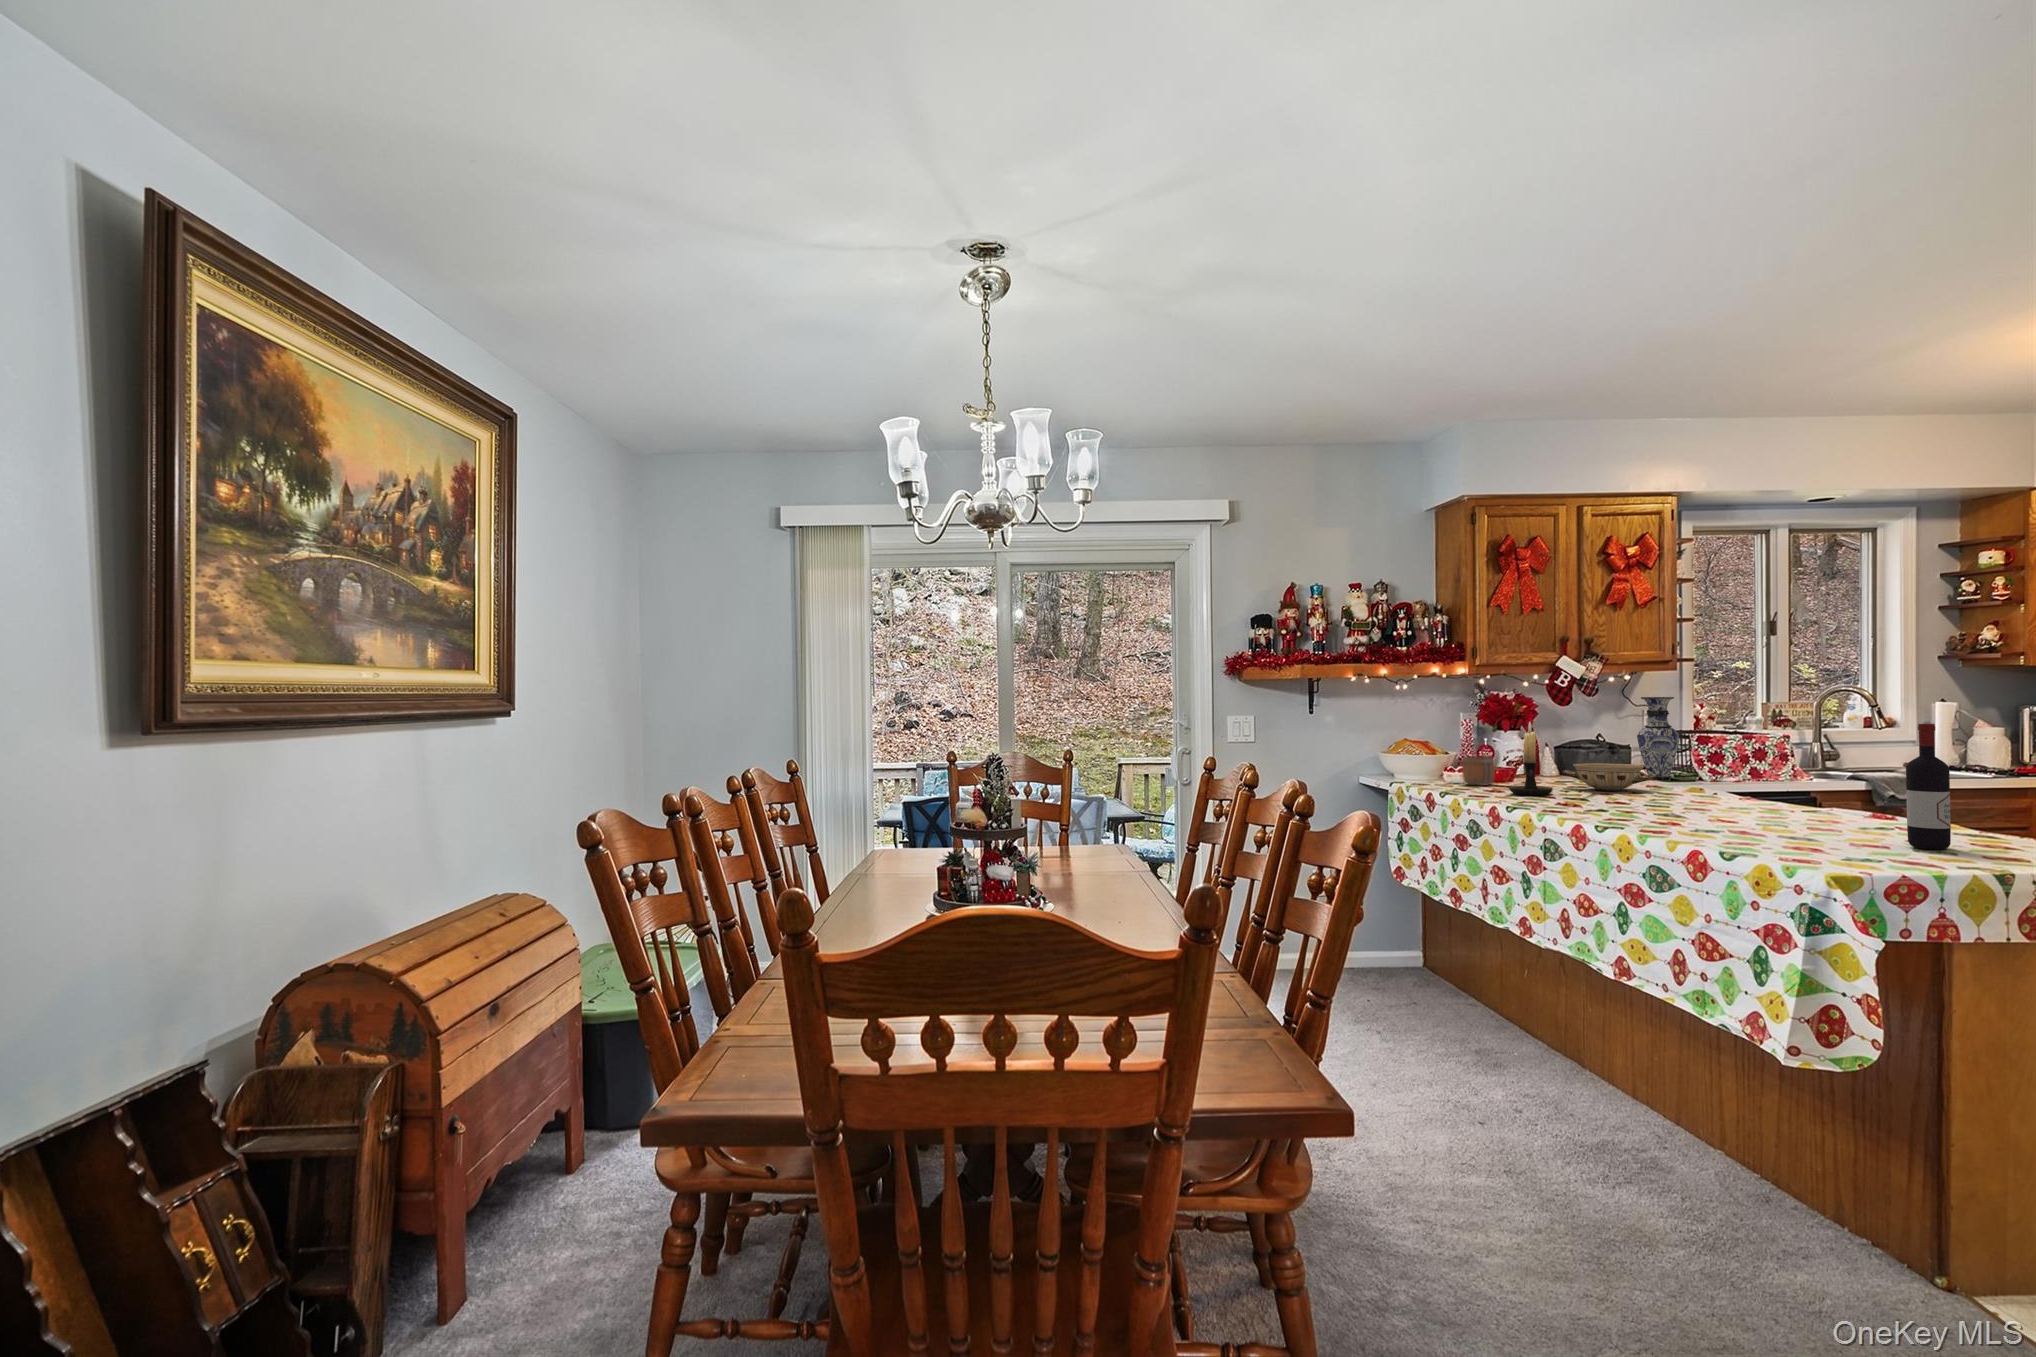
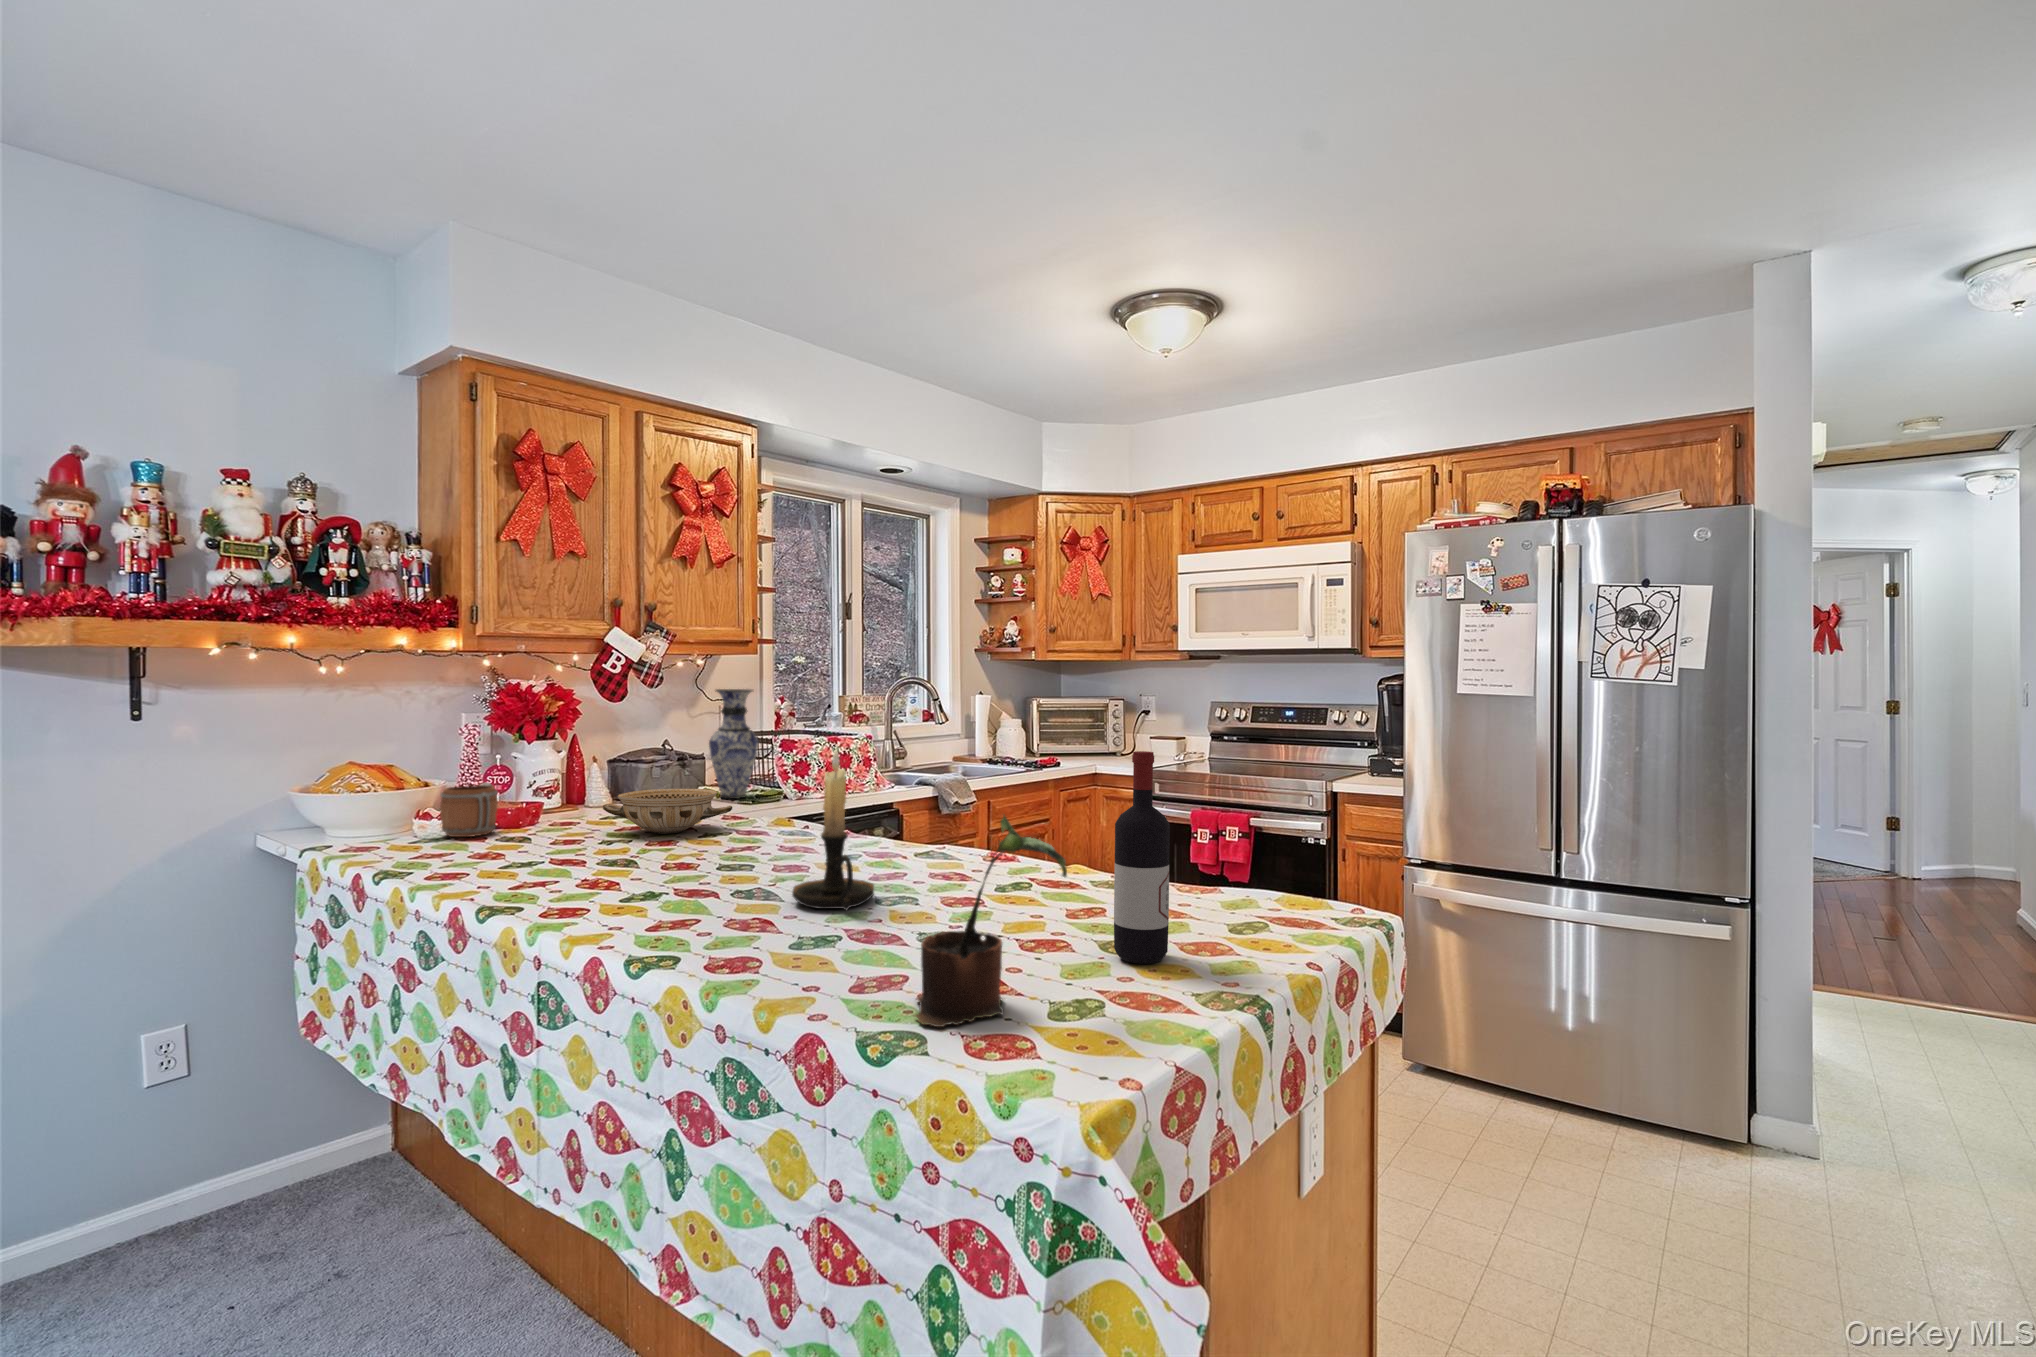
candle holder: present [1509,722,1553,795] -> present [792,748,874,911]
potted plant: none [1750,748,1852,850] -> present [915,816,1067,1027]

